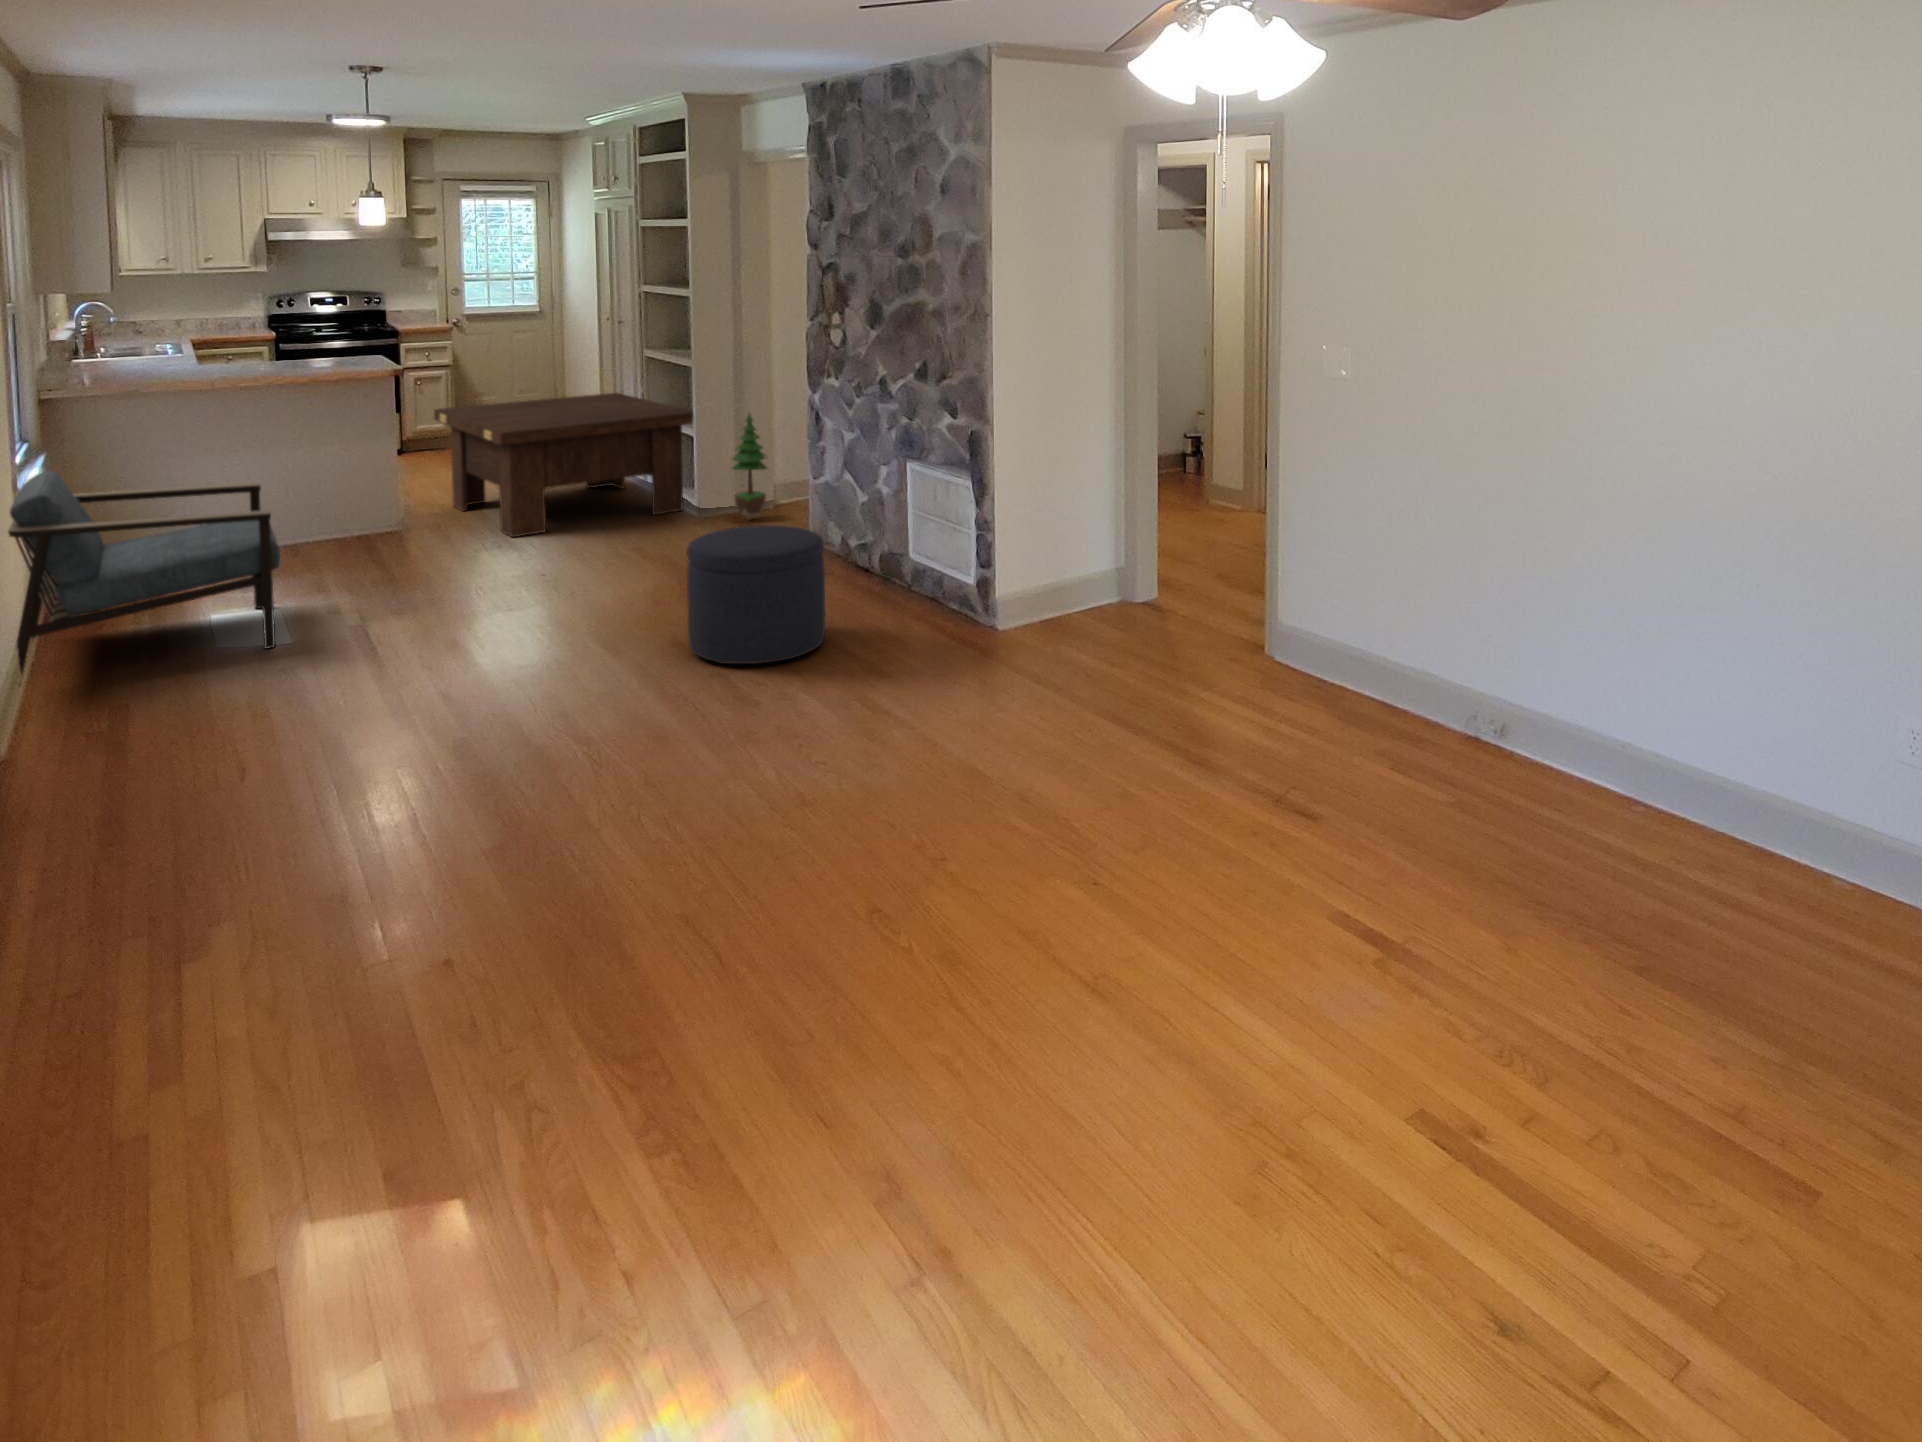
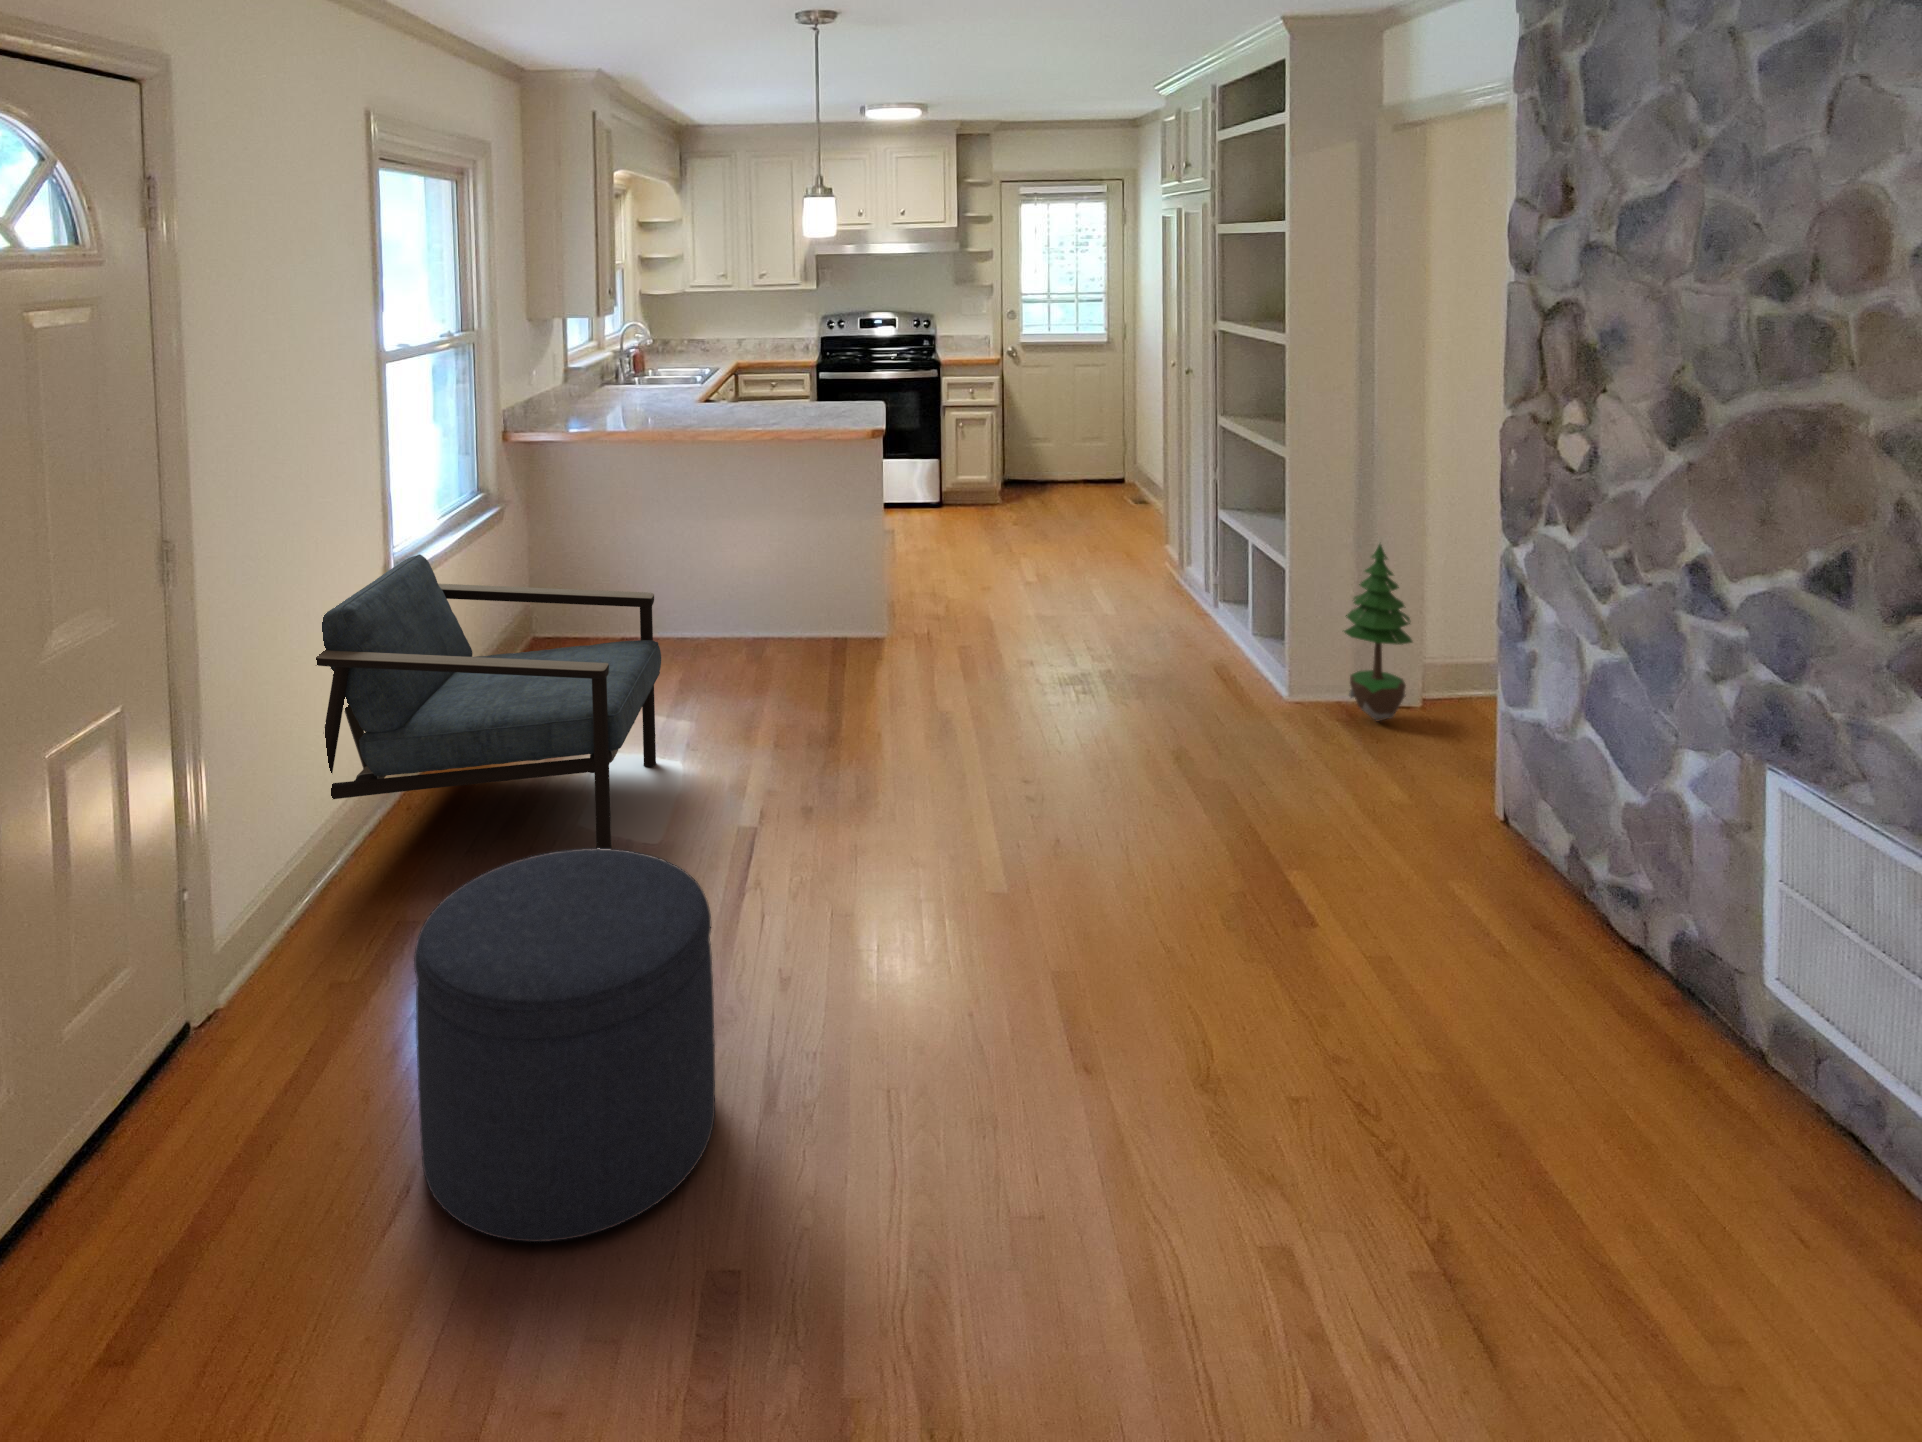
coffee table: present [434,393,693,537] -> none [940,469,1293,686]
ottoman: present [687,525,825,664] -> present [414,848,715,1242]

